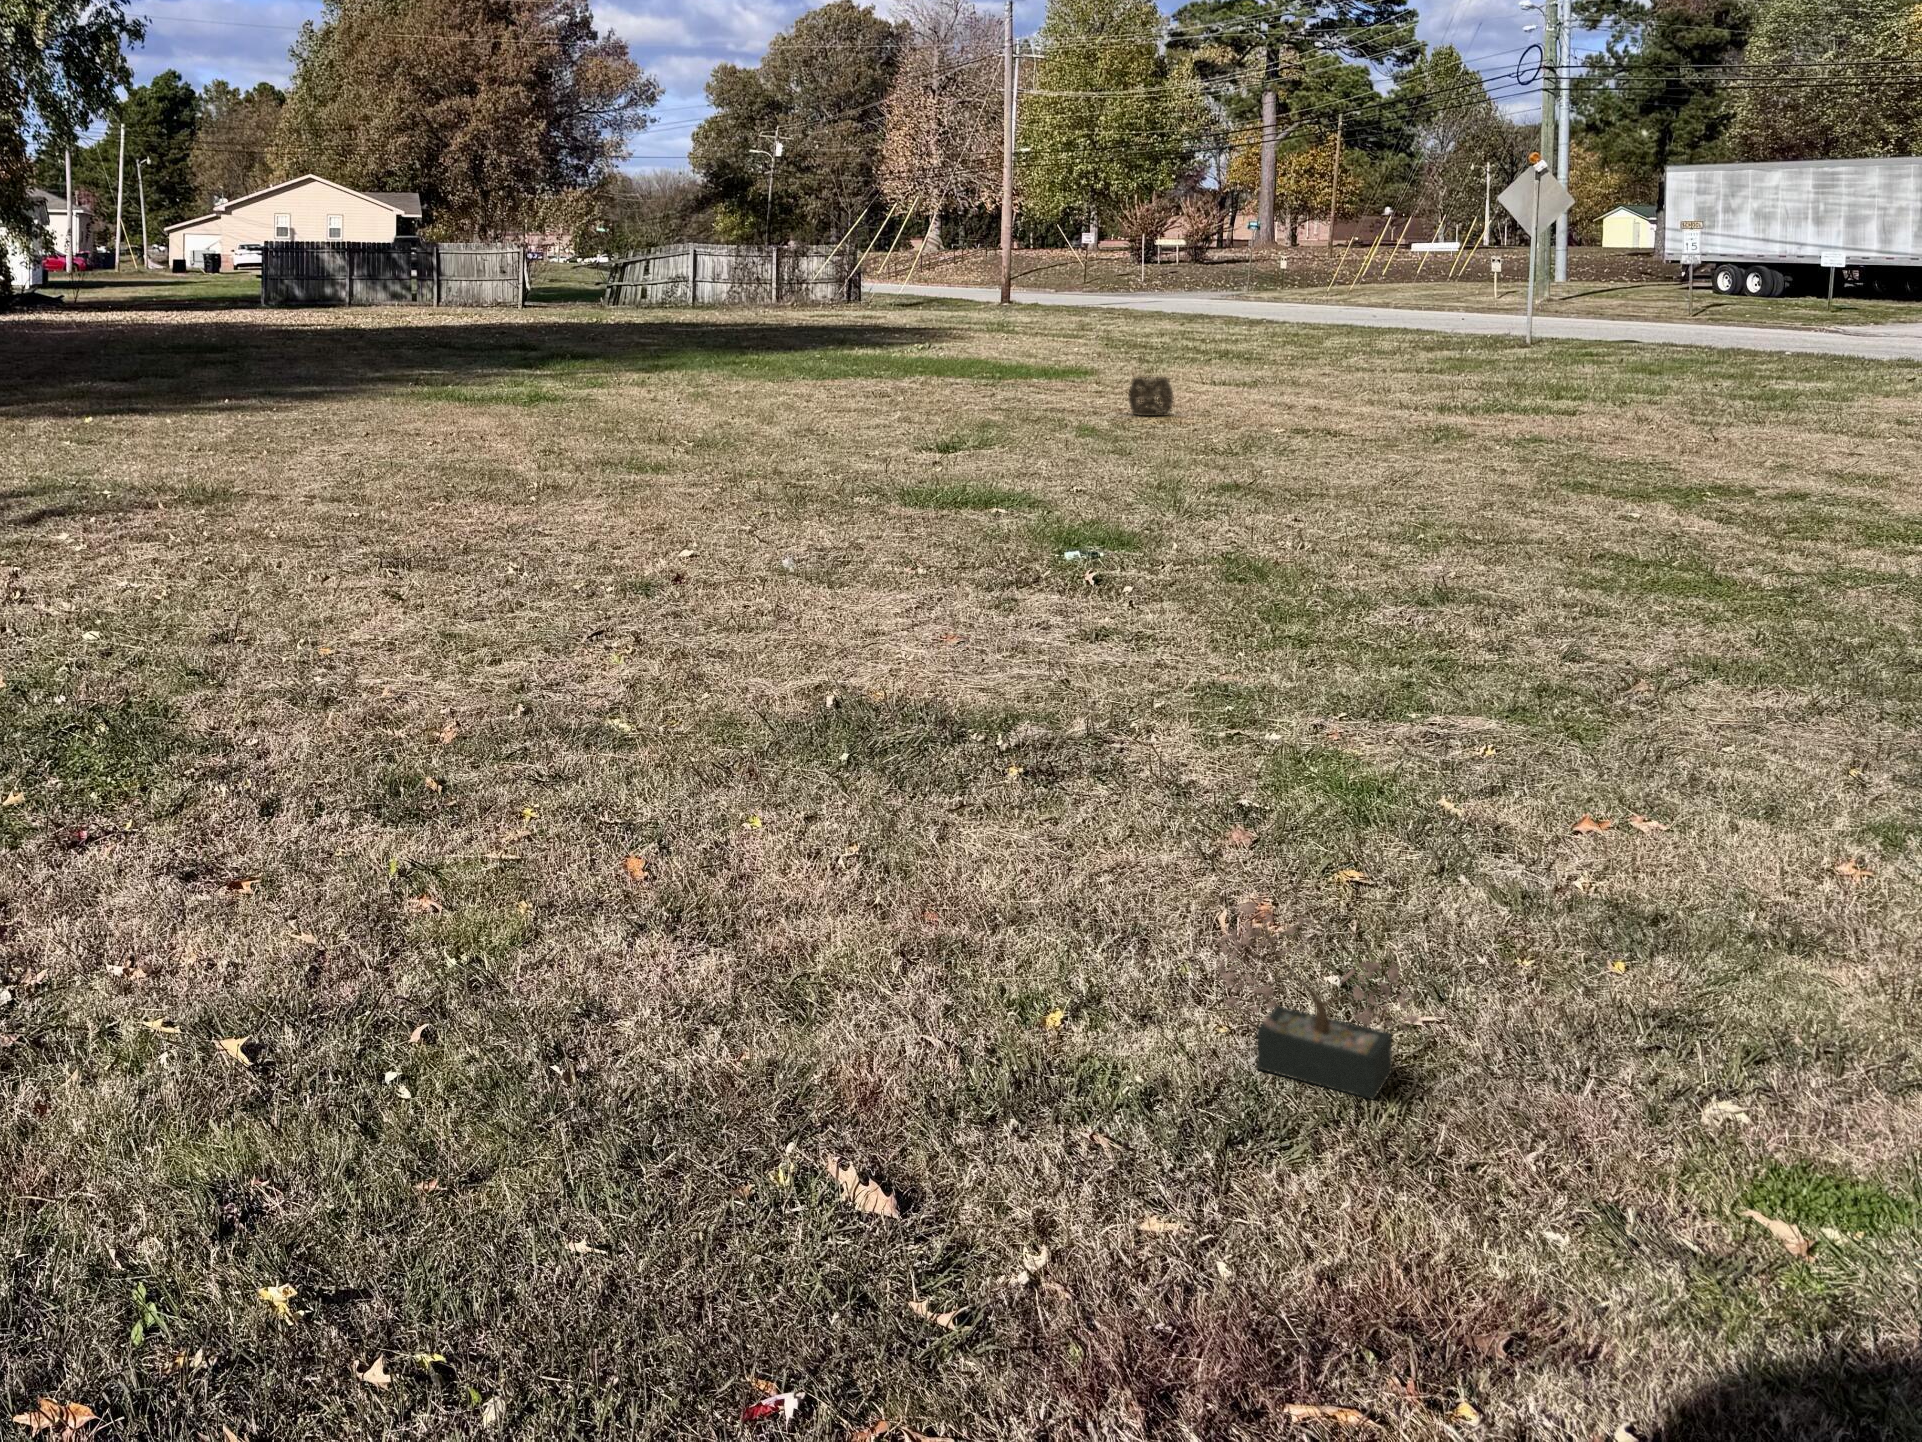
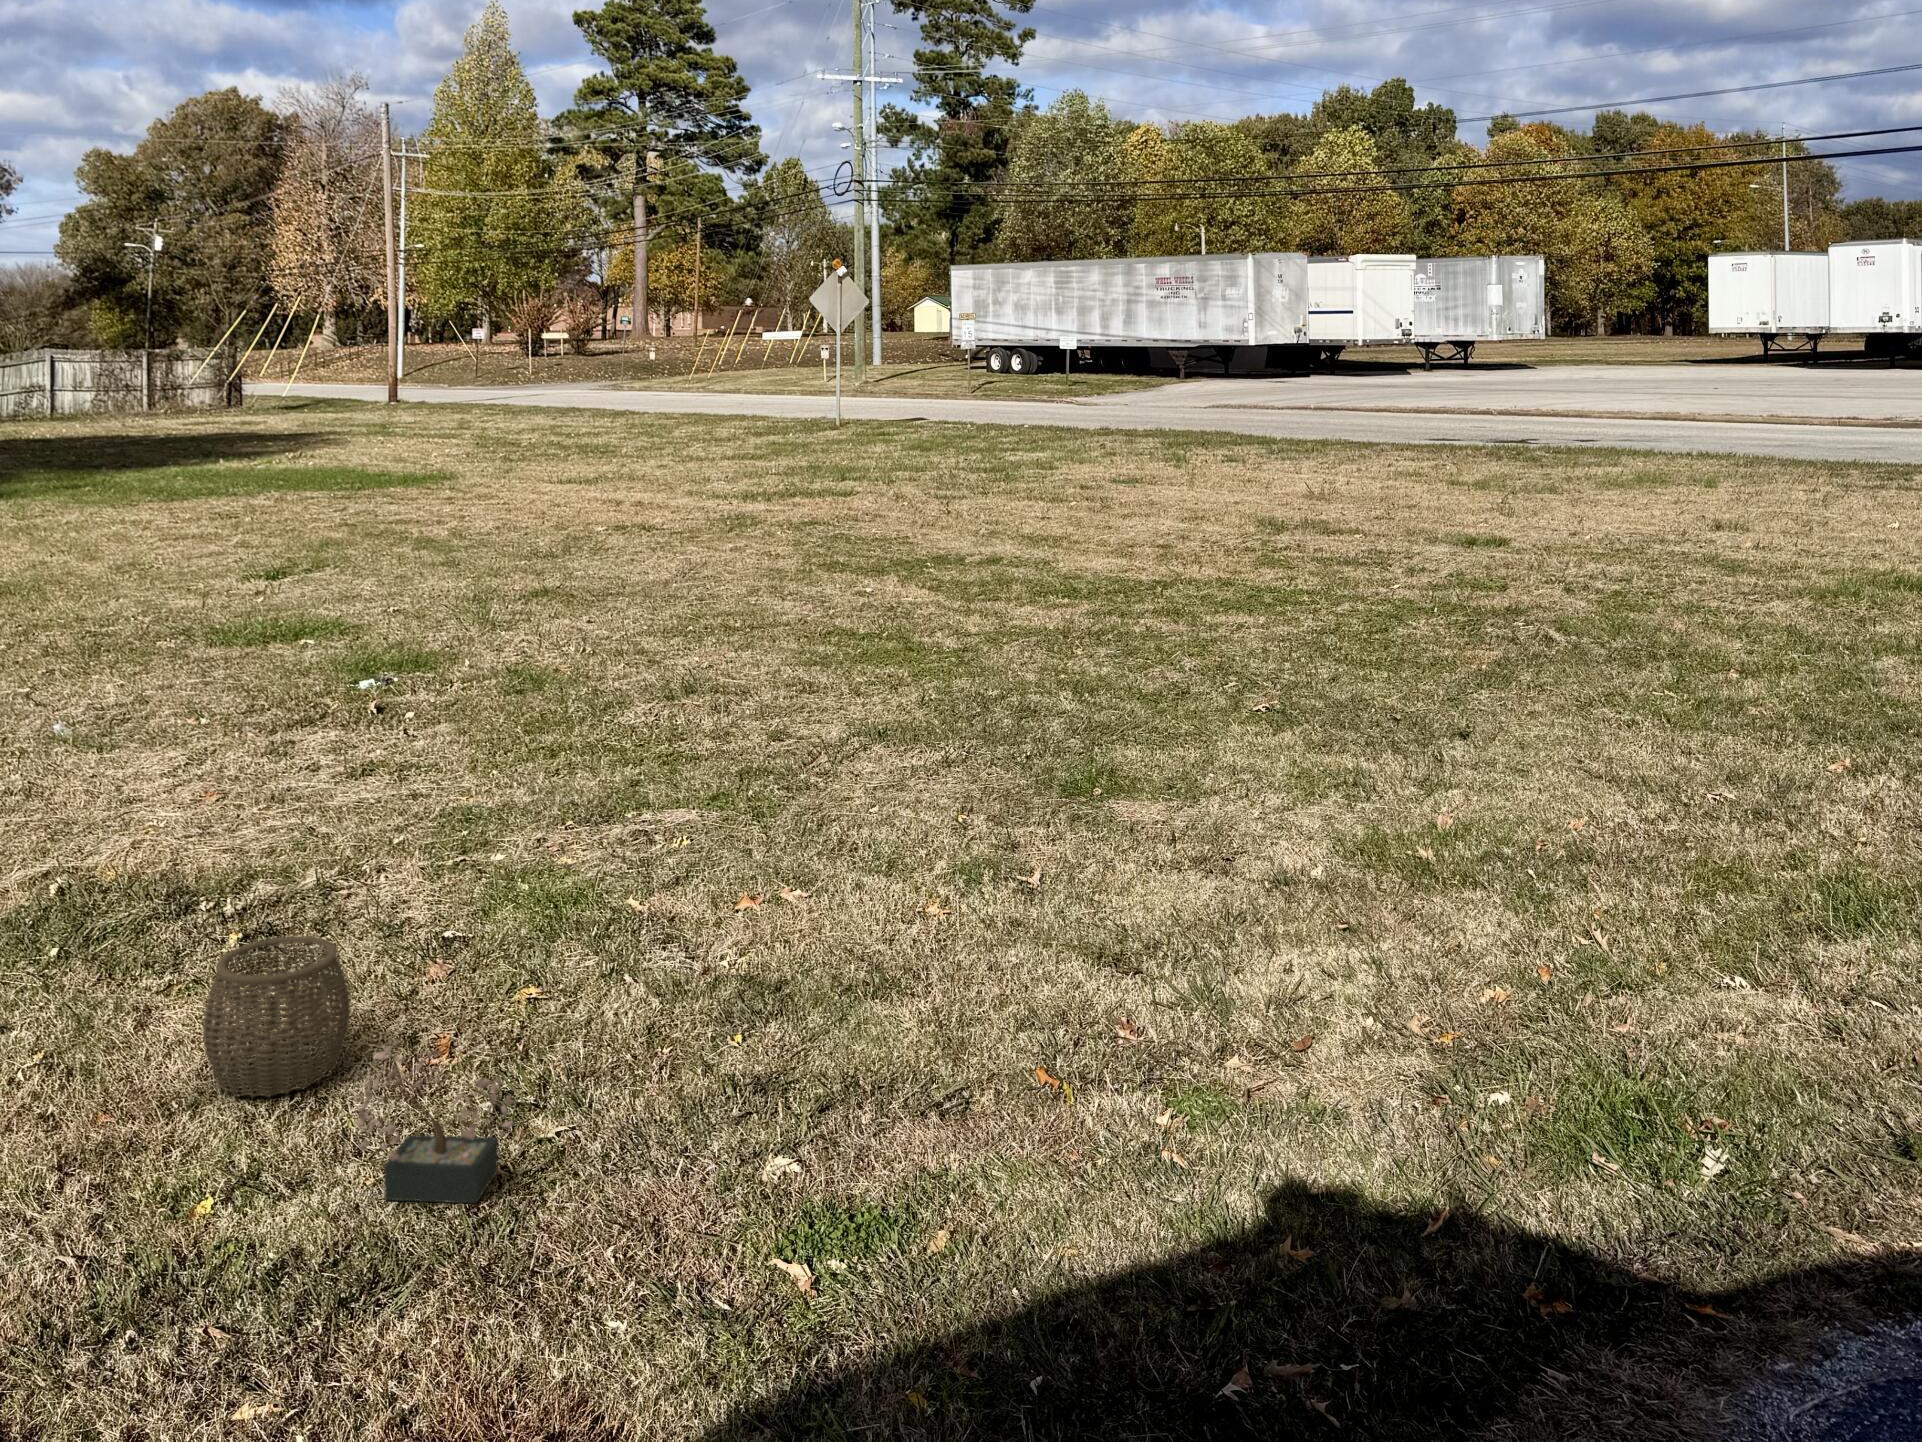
woven basket: present [1128,377,1173,416] -> present [202,936,351,1098]

